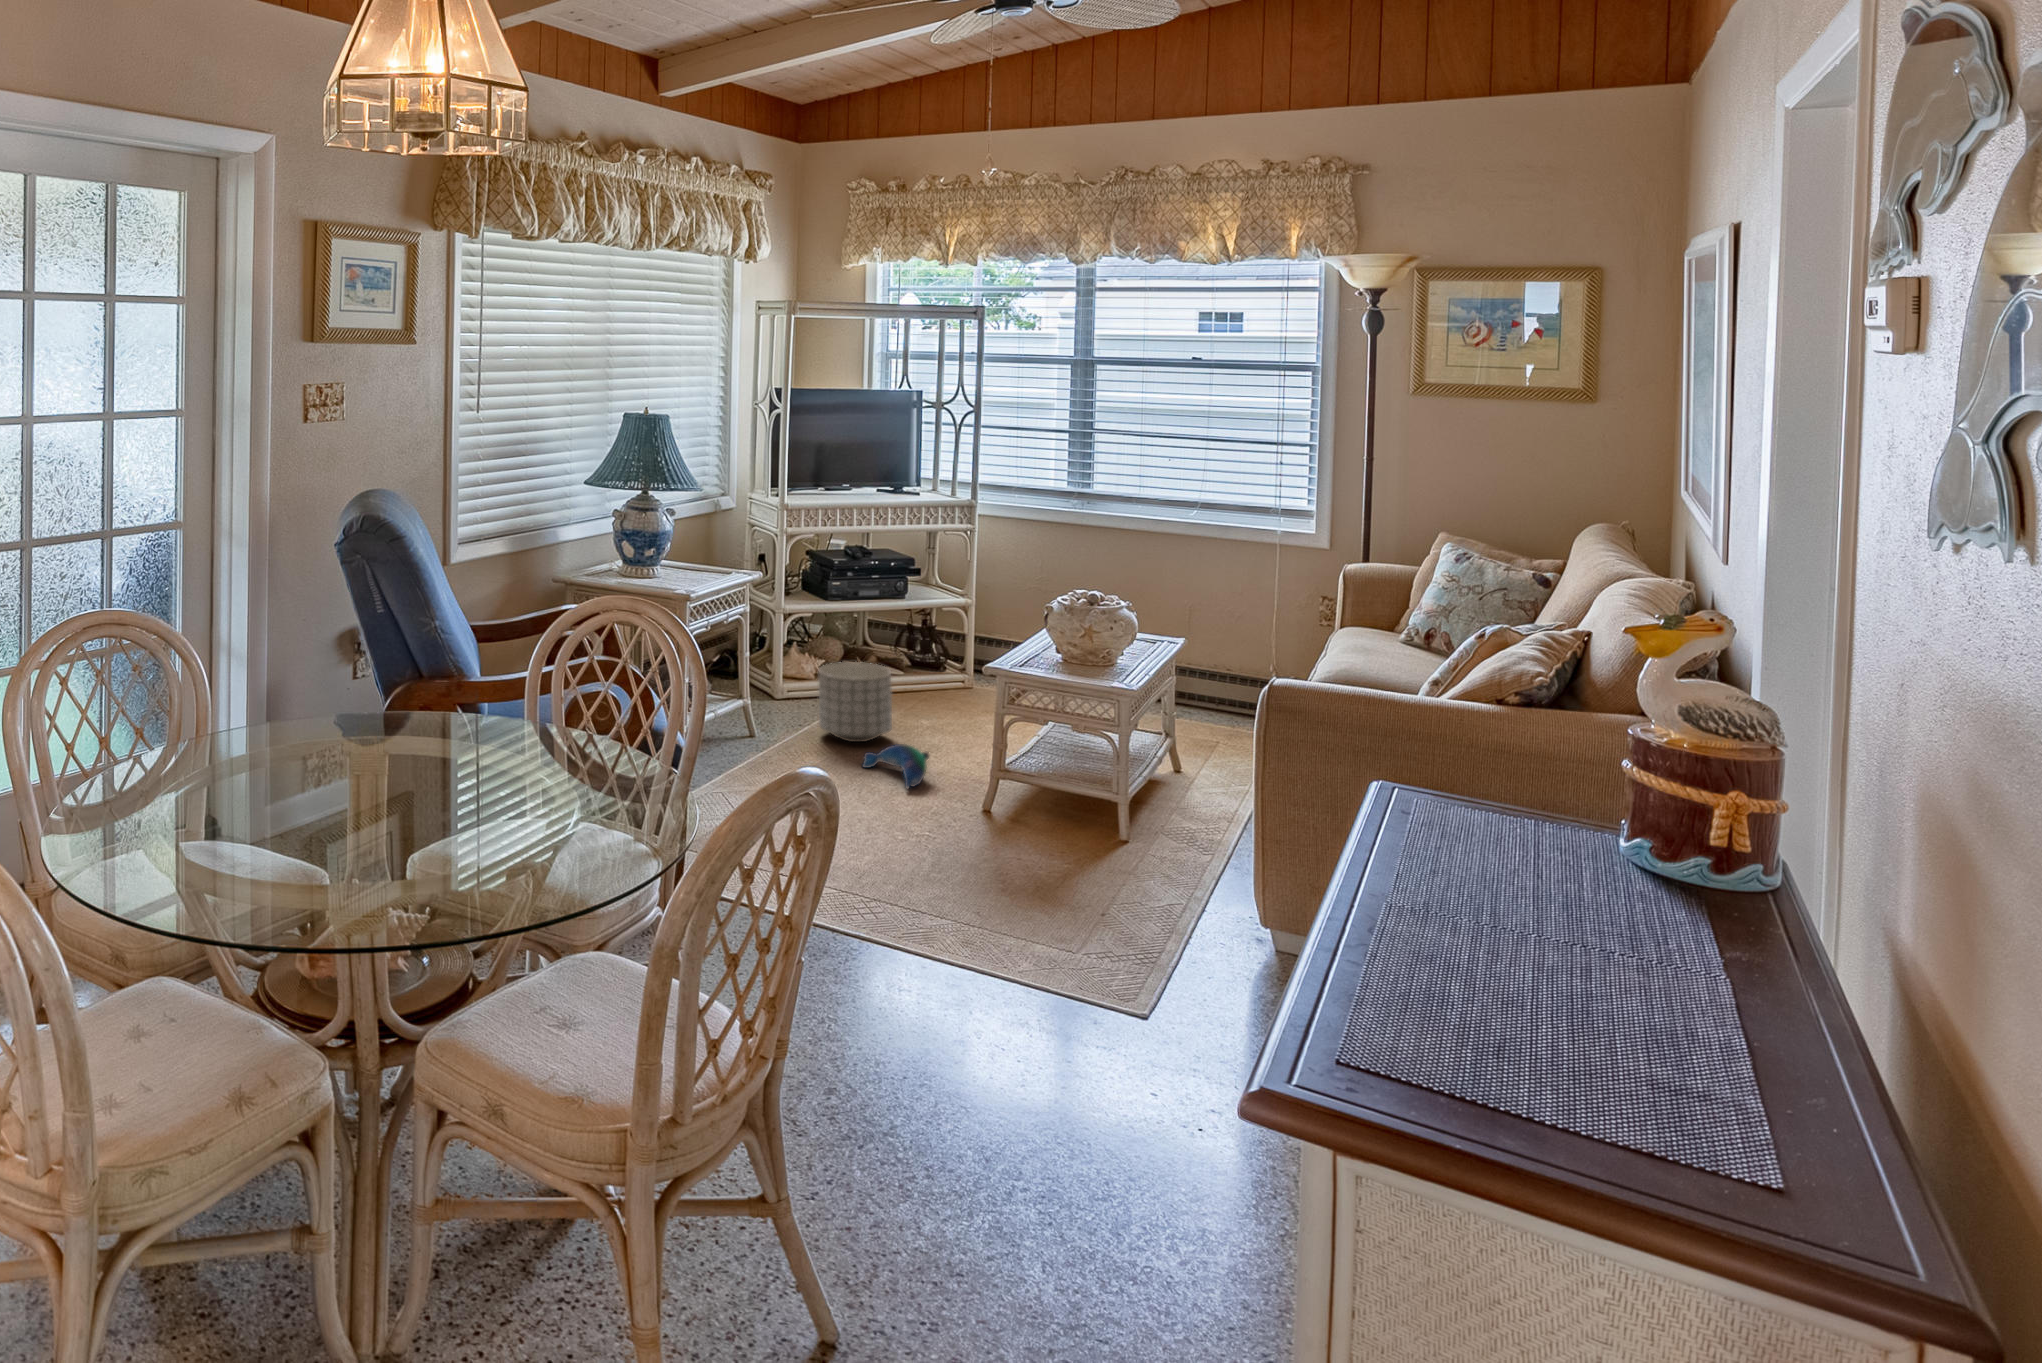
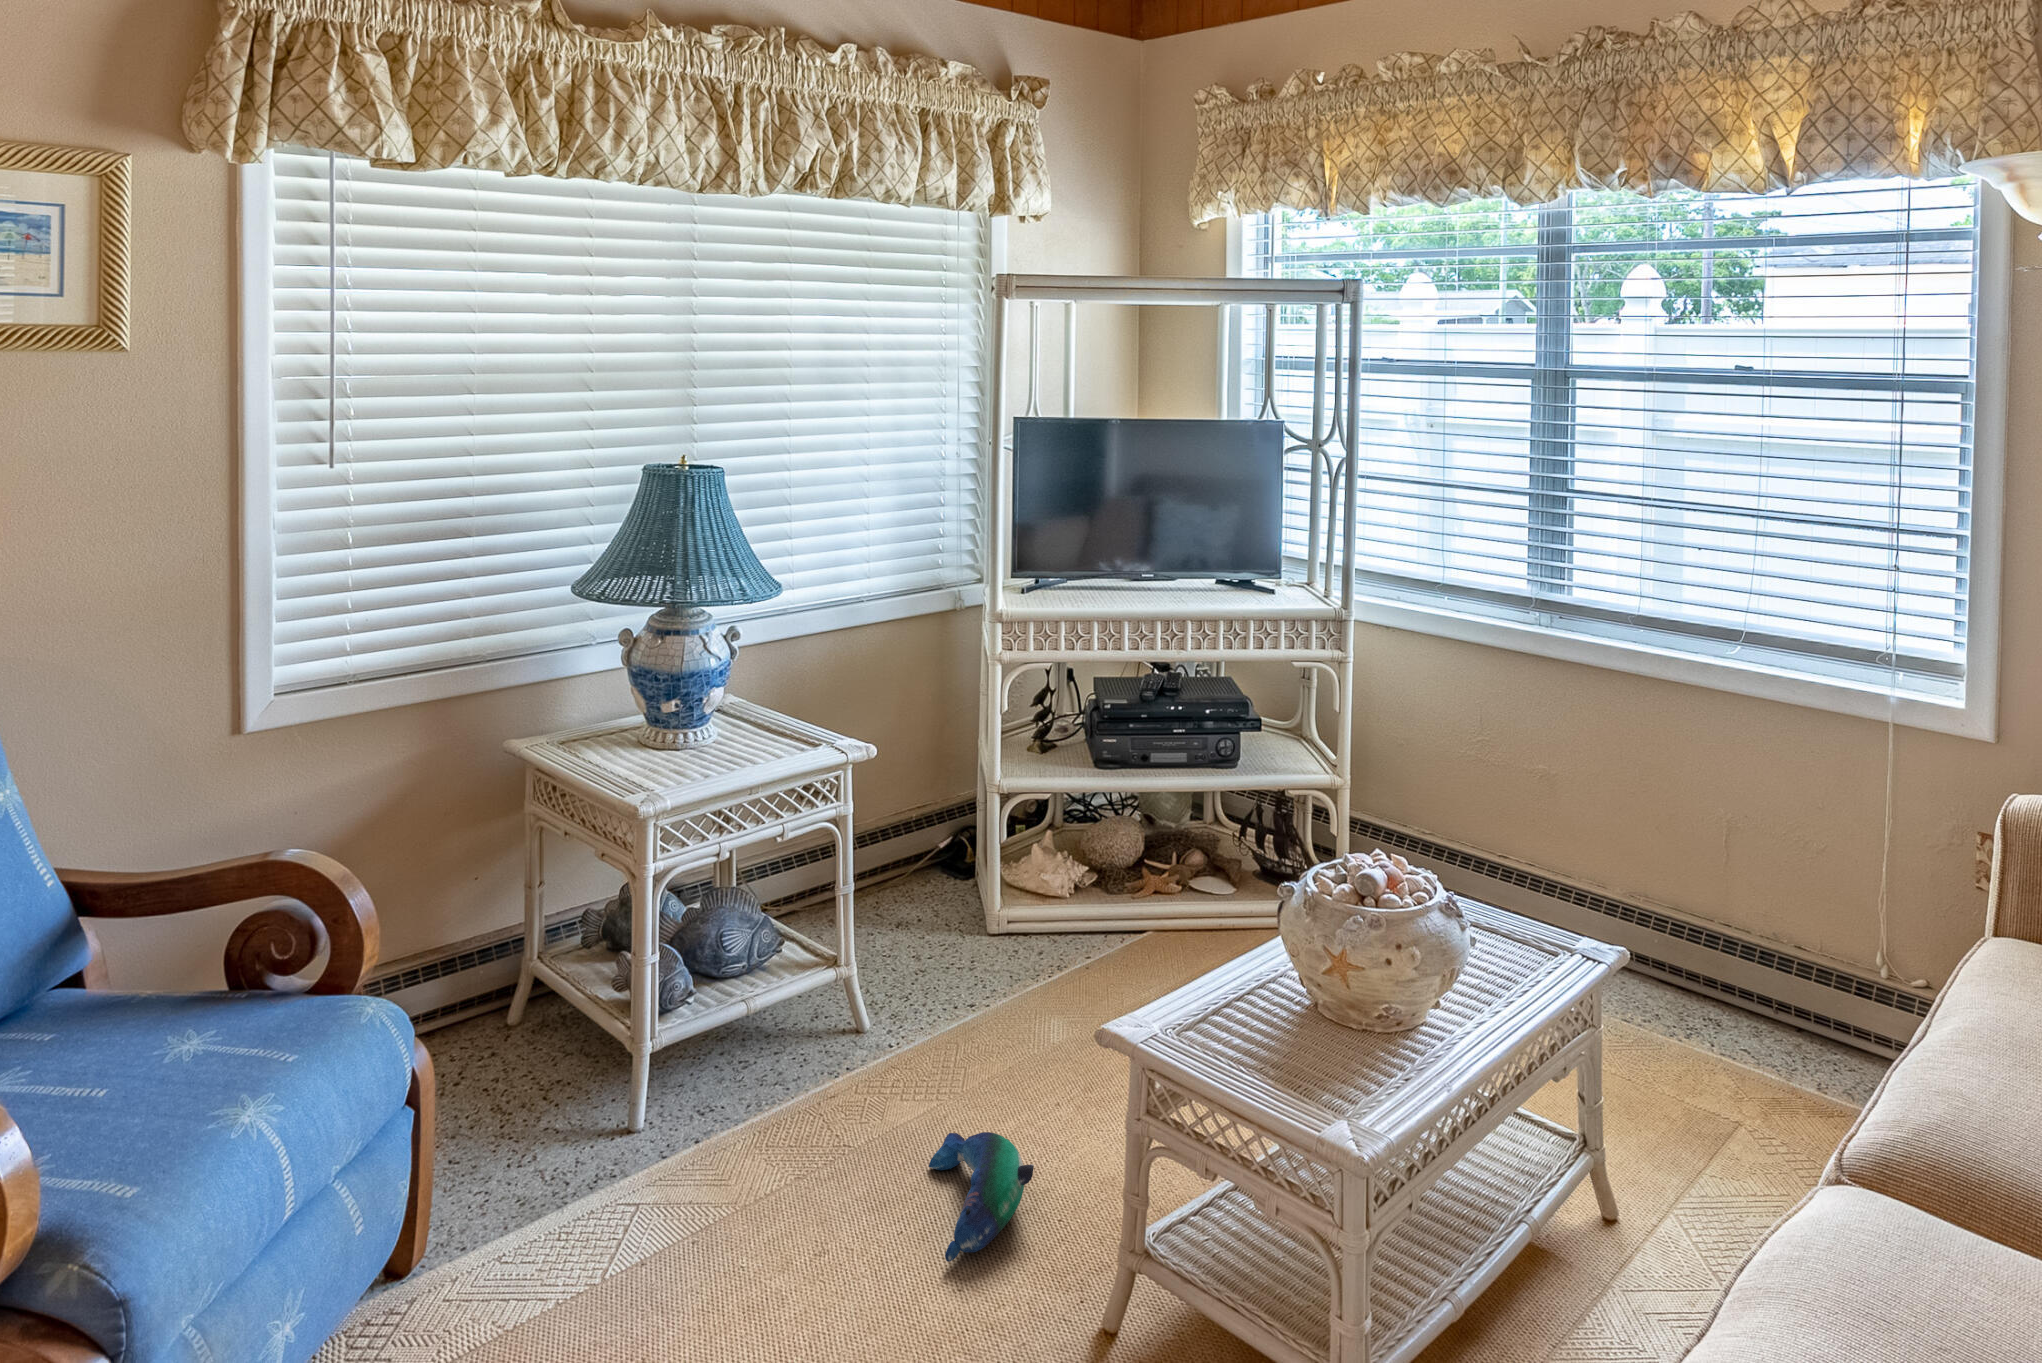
planter: present [818,662,892,742] -> none [926,919,1060,1085]

